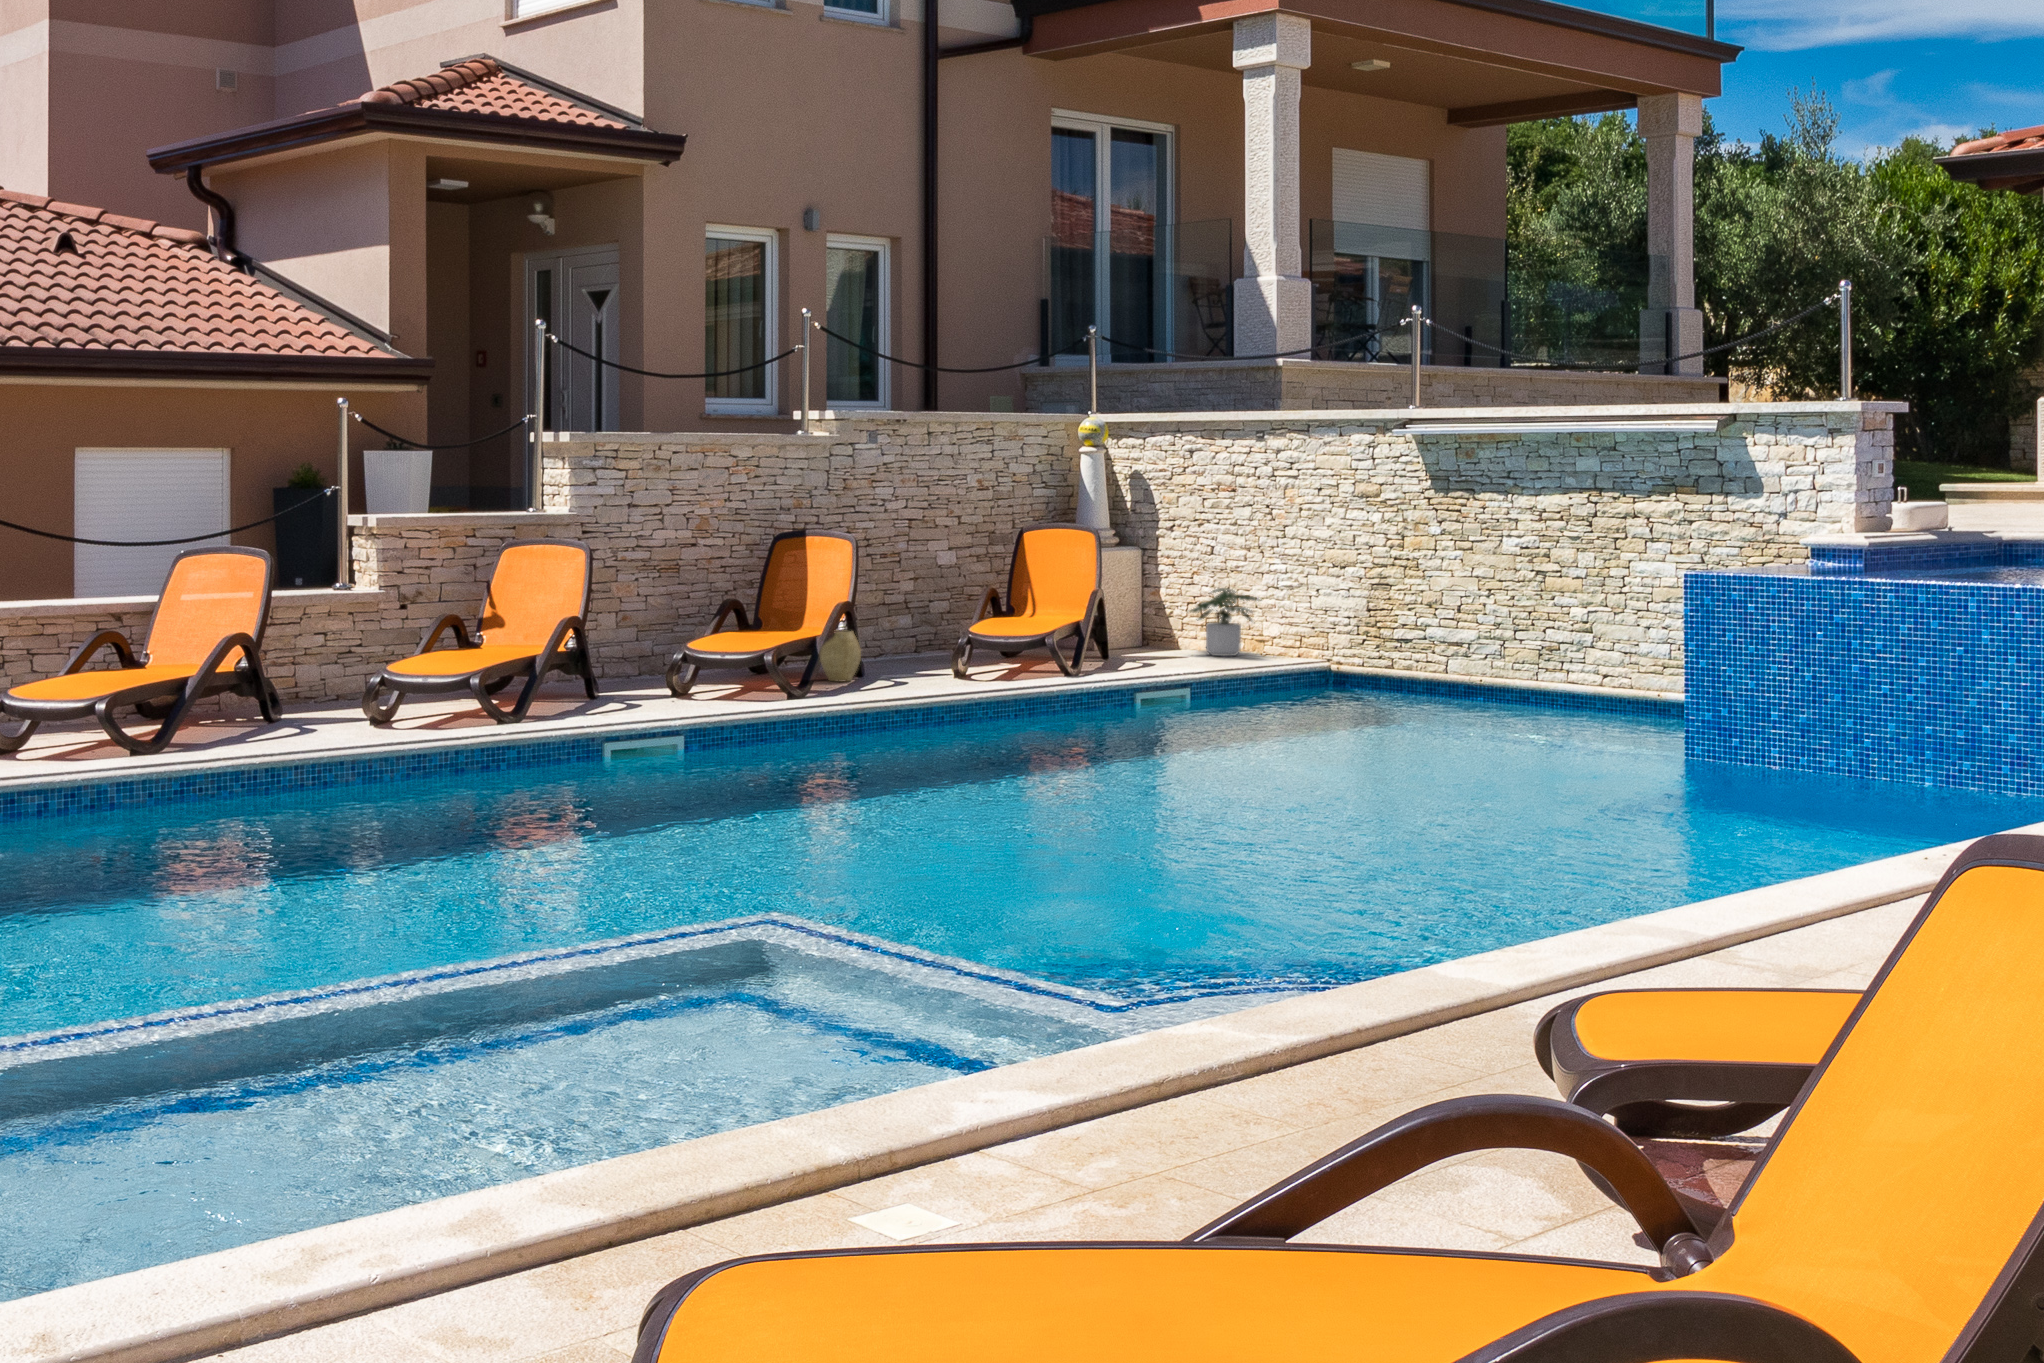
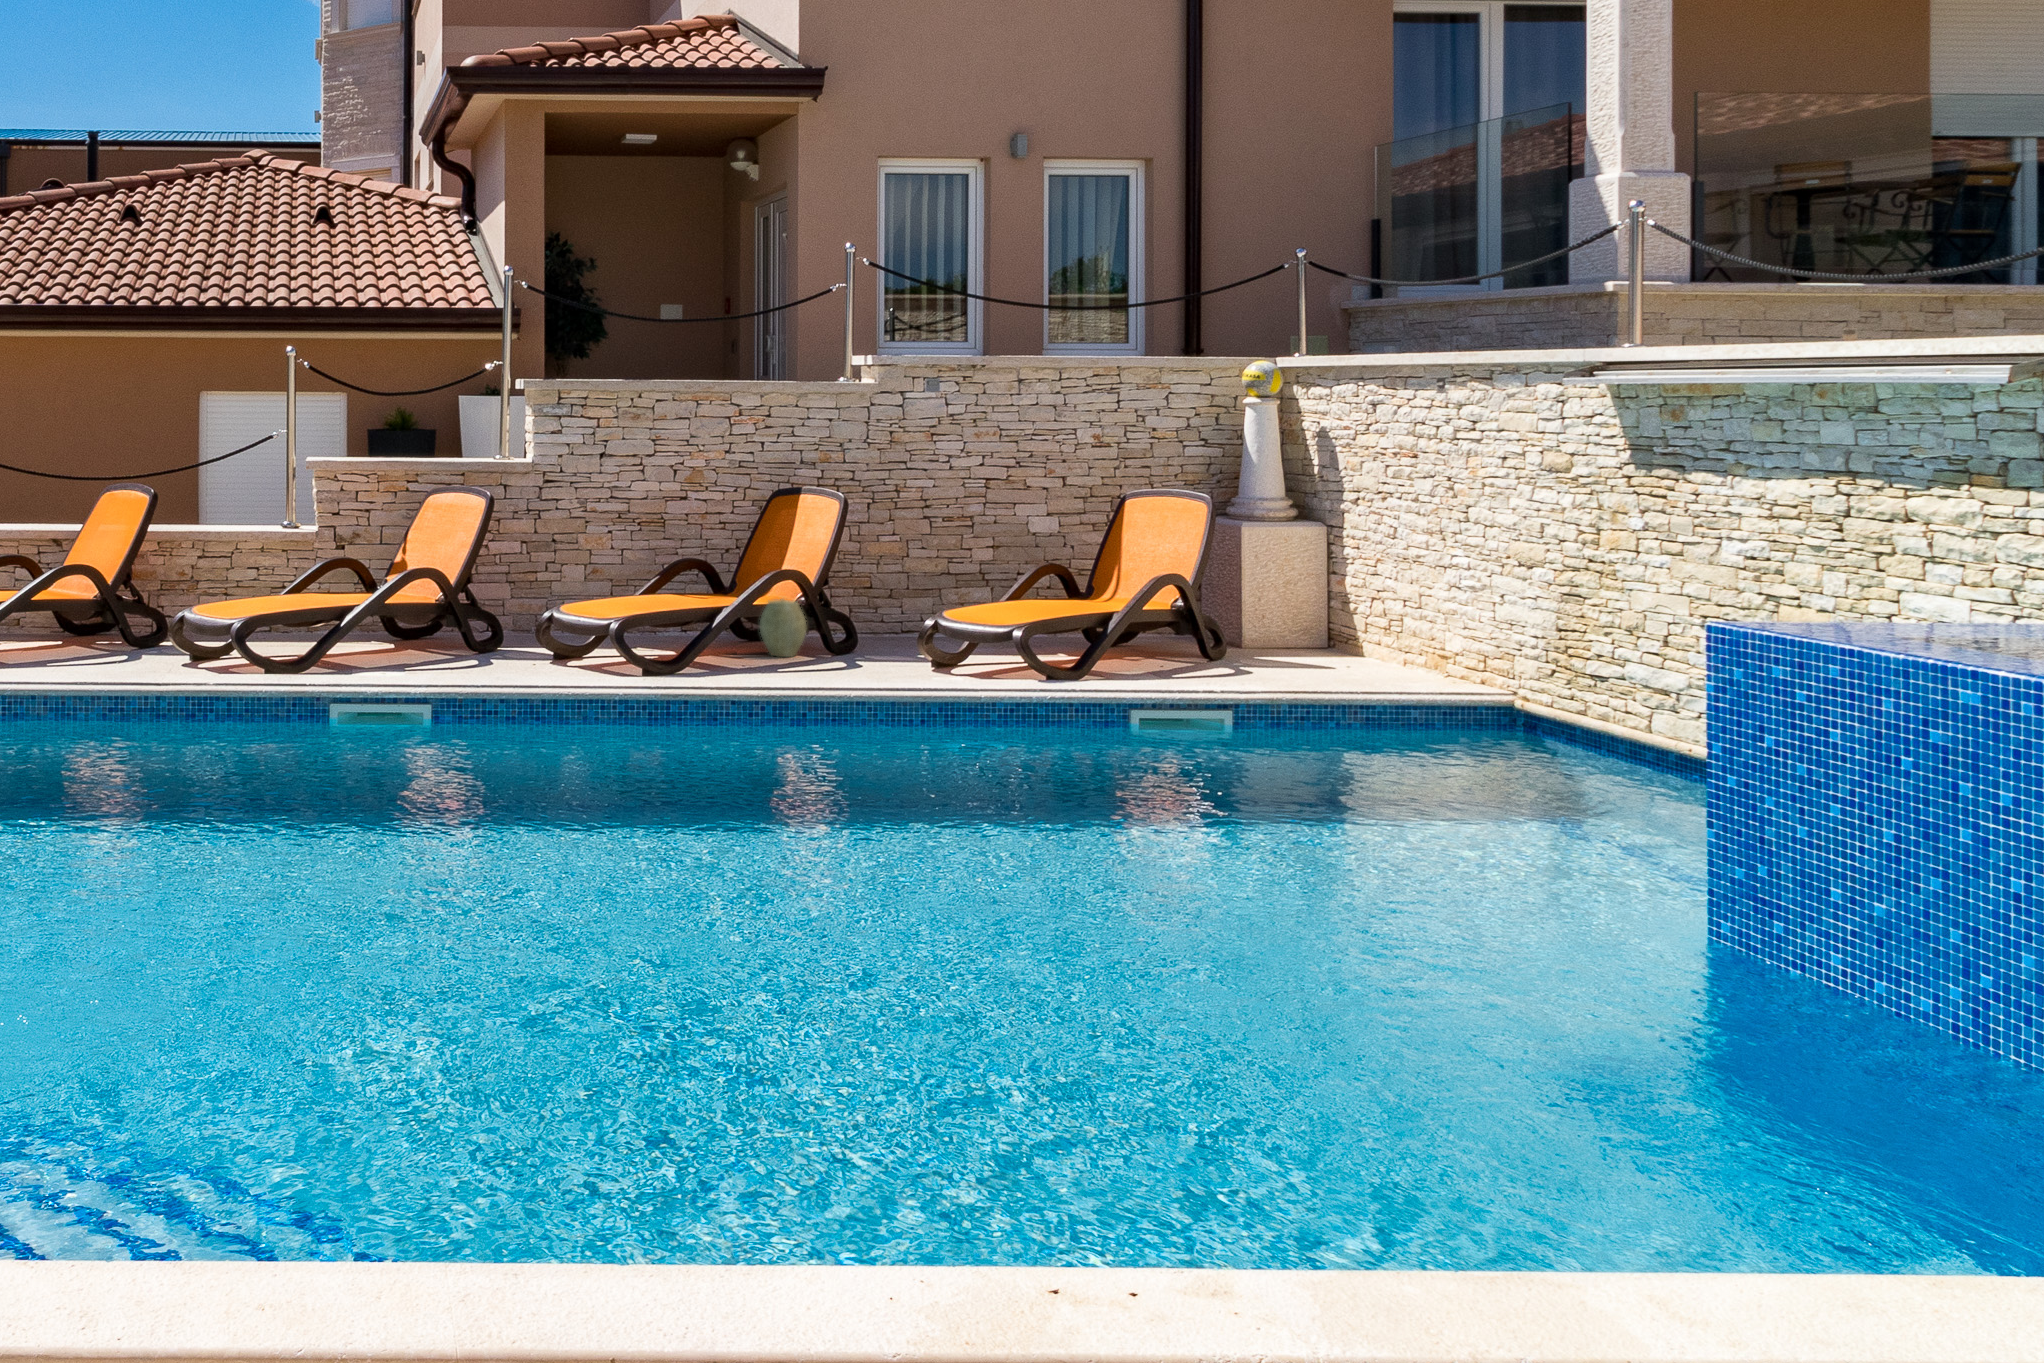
potted plant: present [1190,588,1259,656] -> none [1322,583,1436,673]

